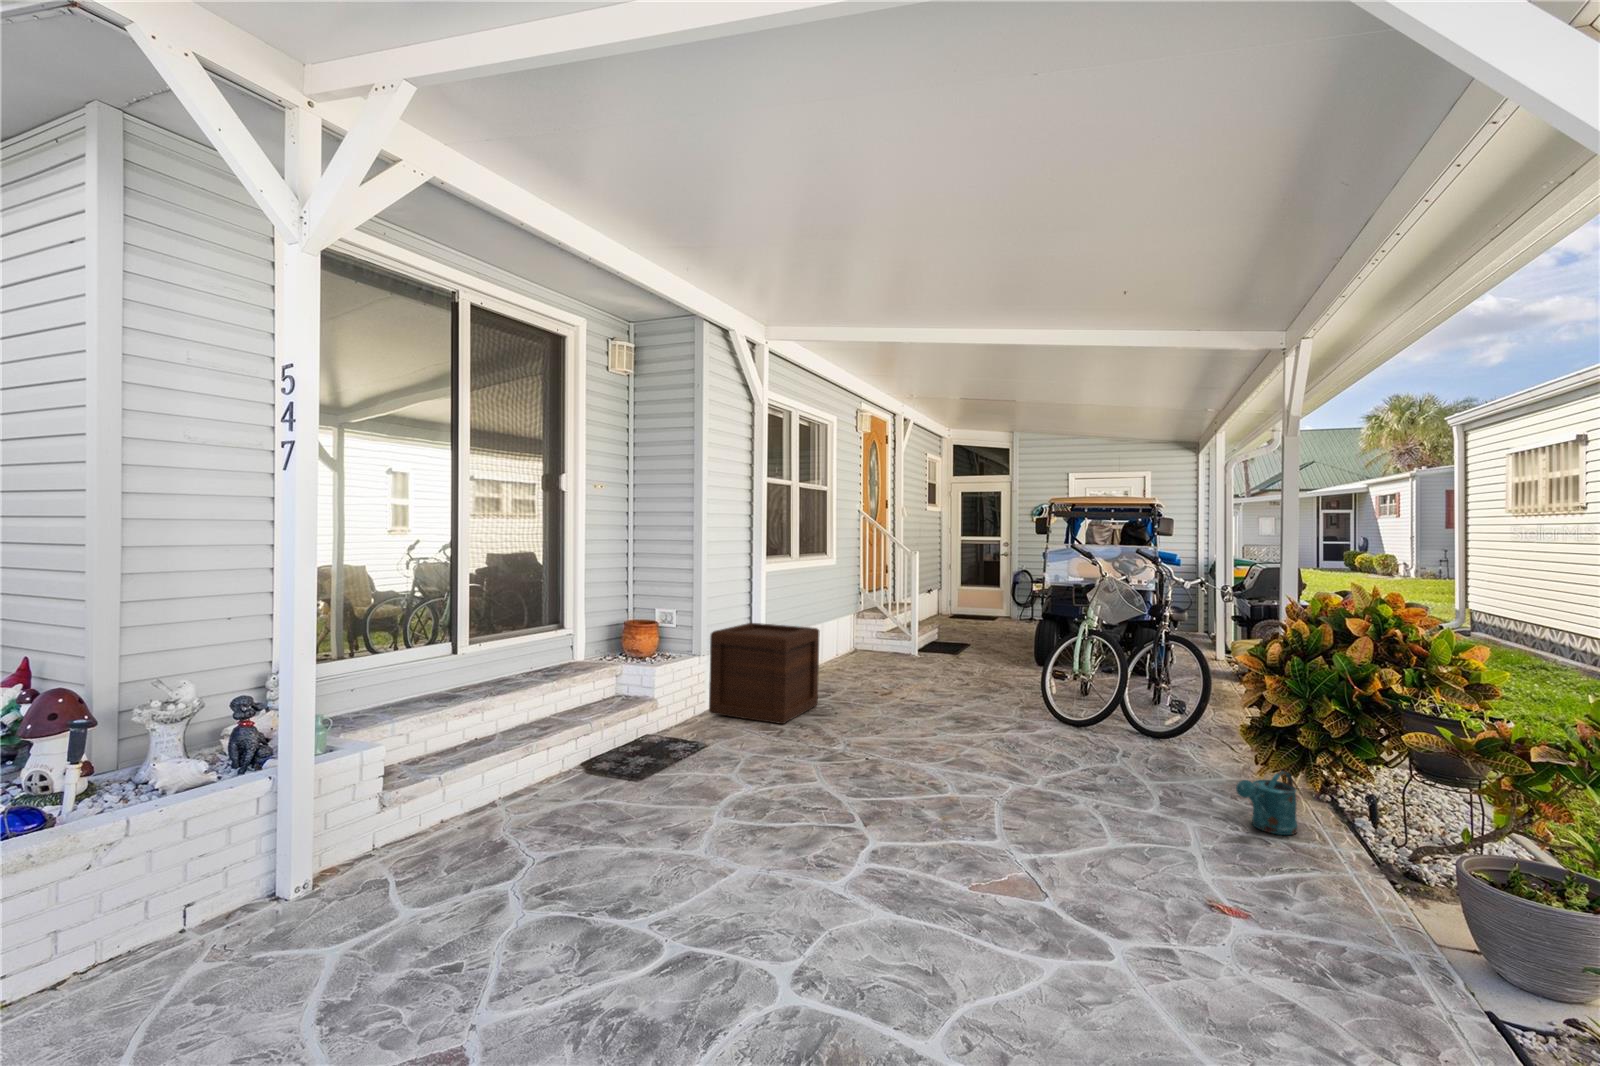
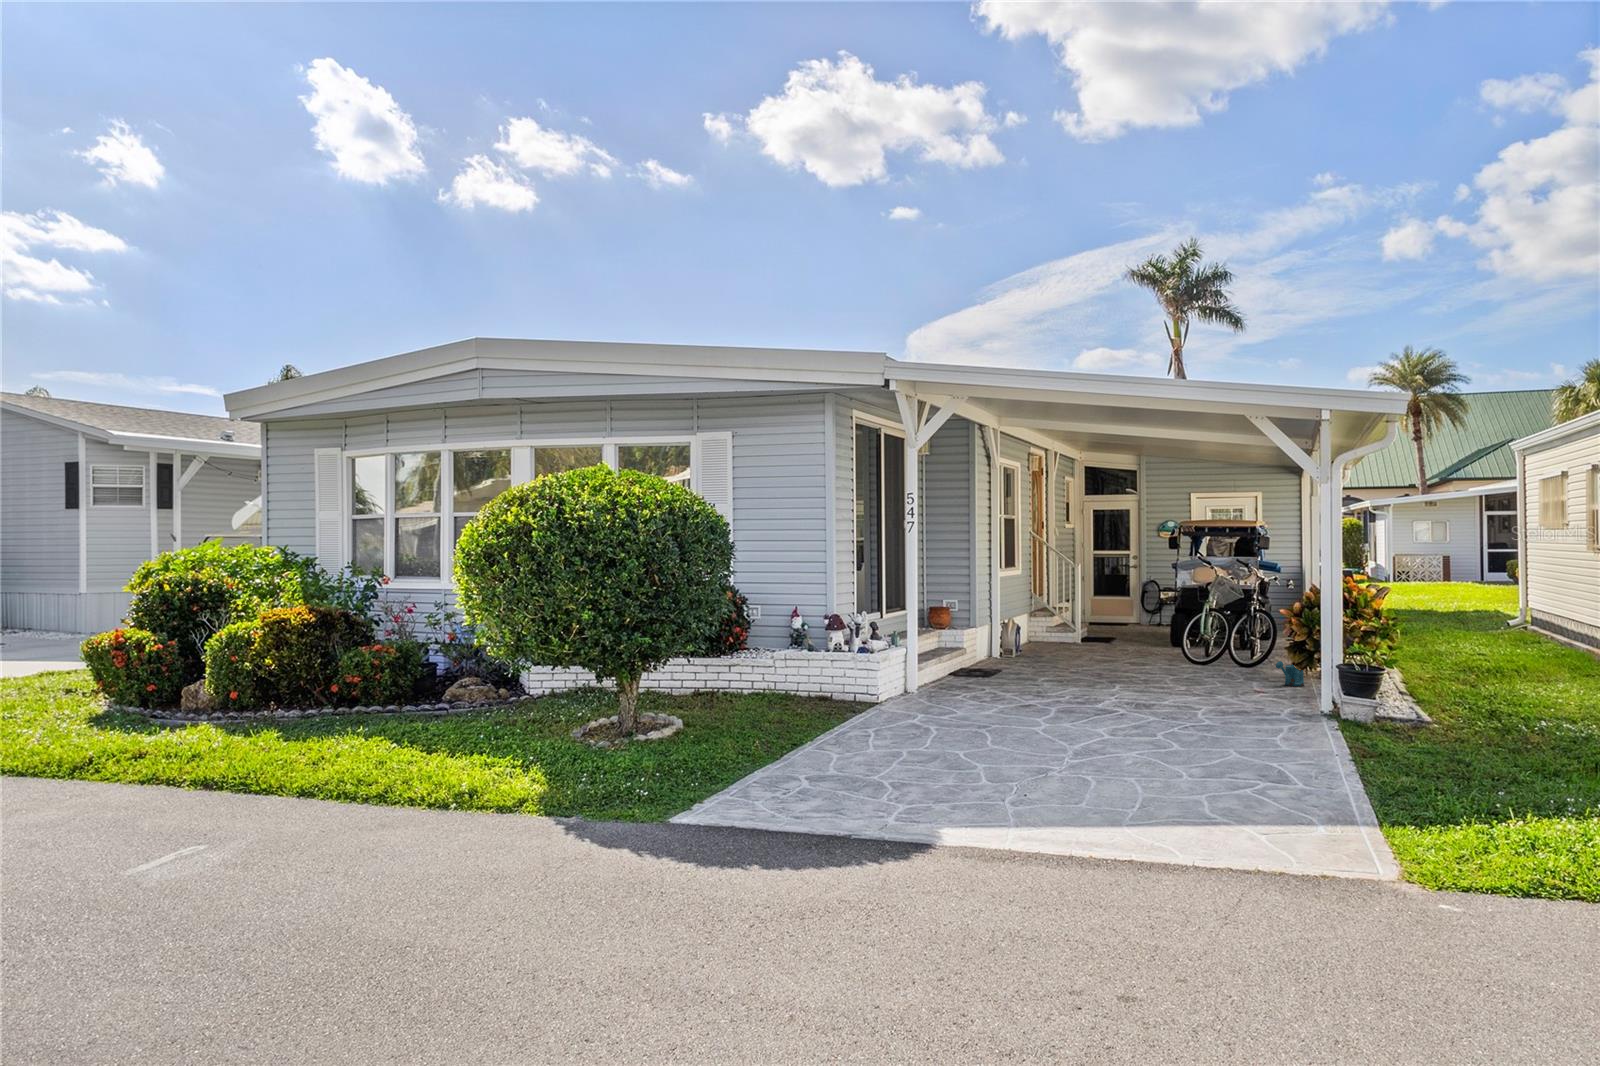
wooden crate: present [709,623,820,724] -> none [980,610,1041,666]

